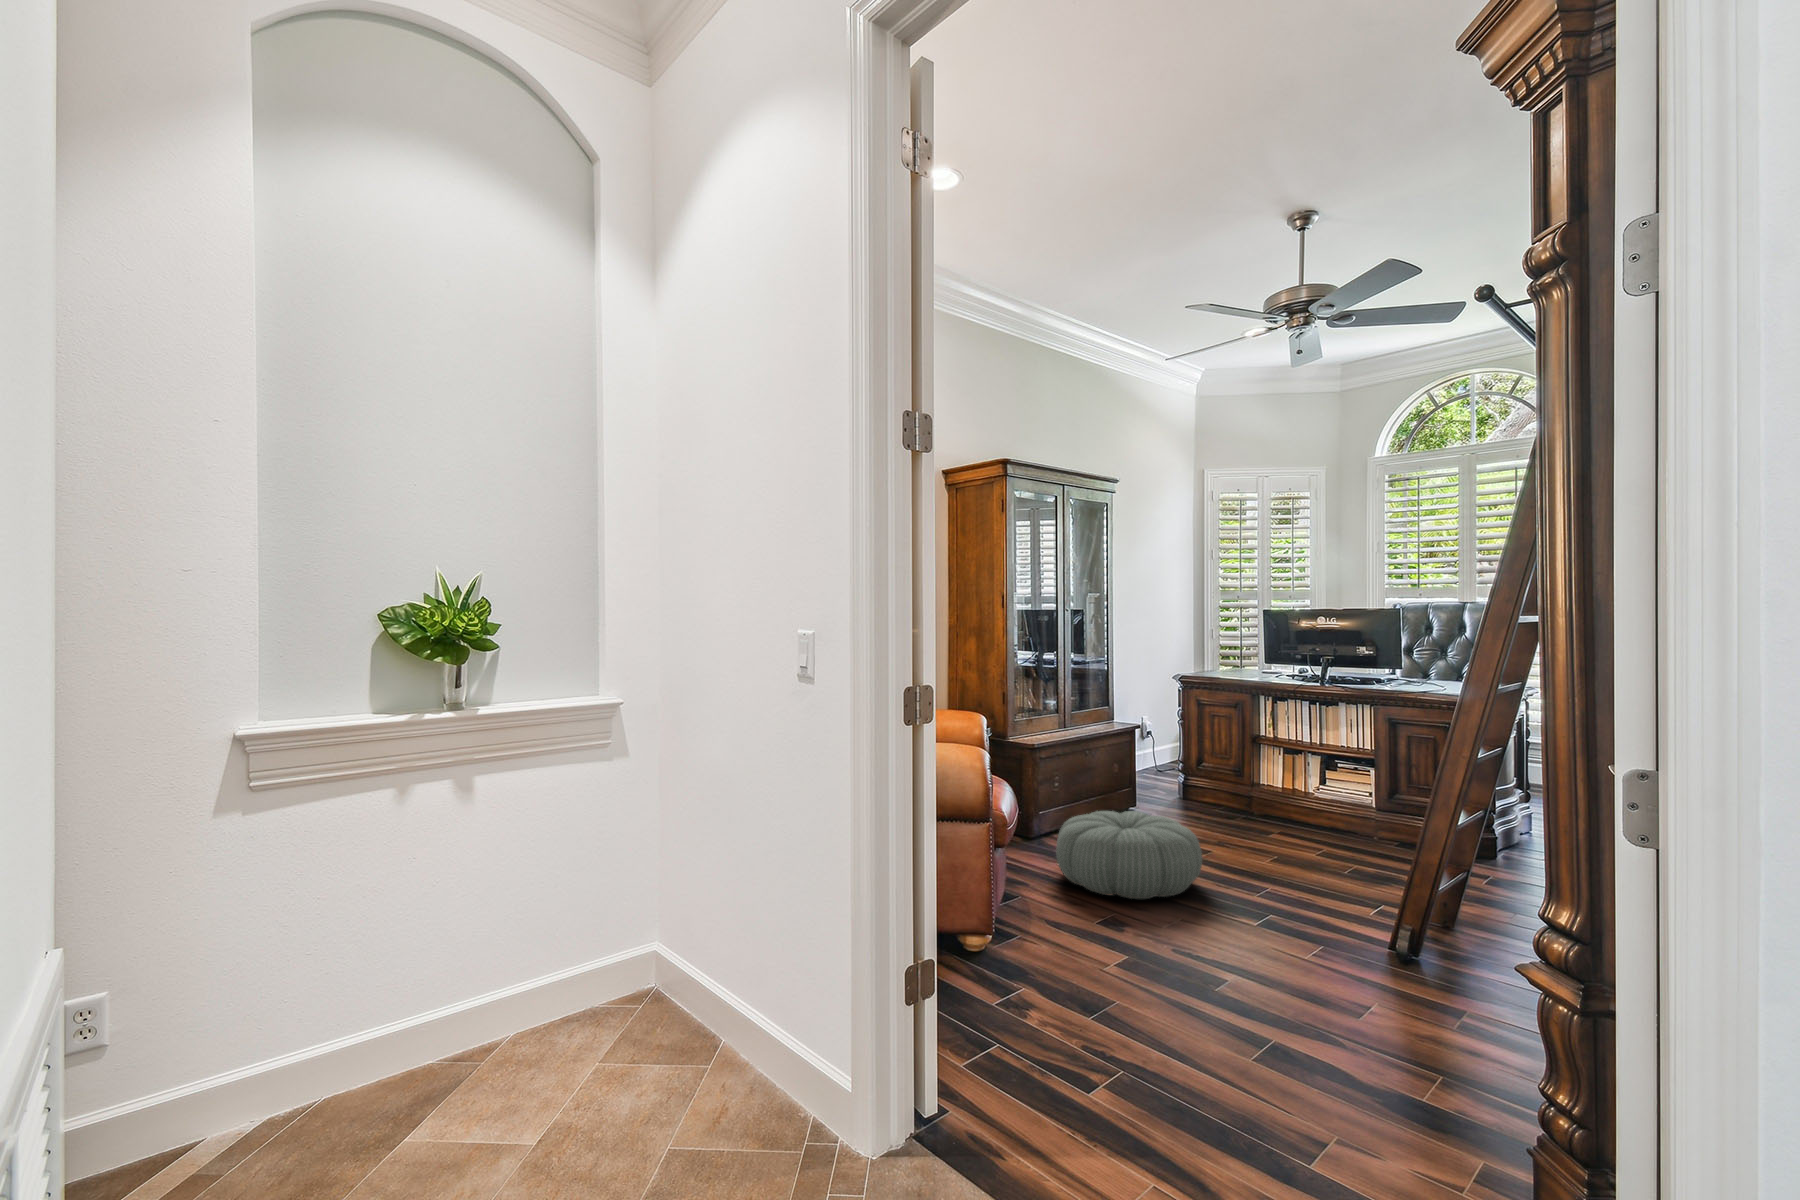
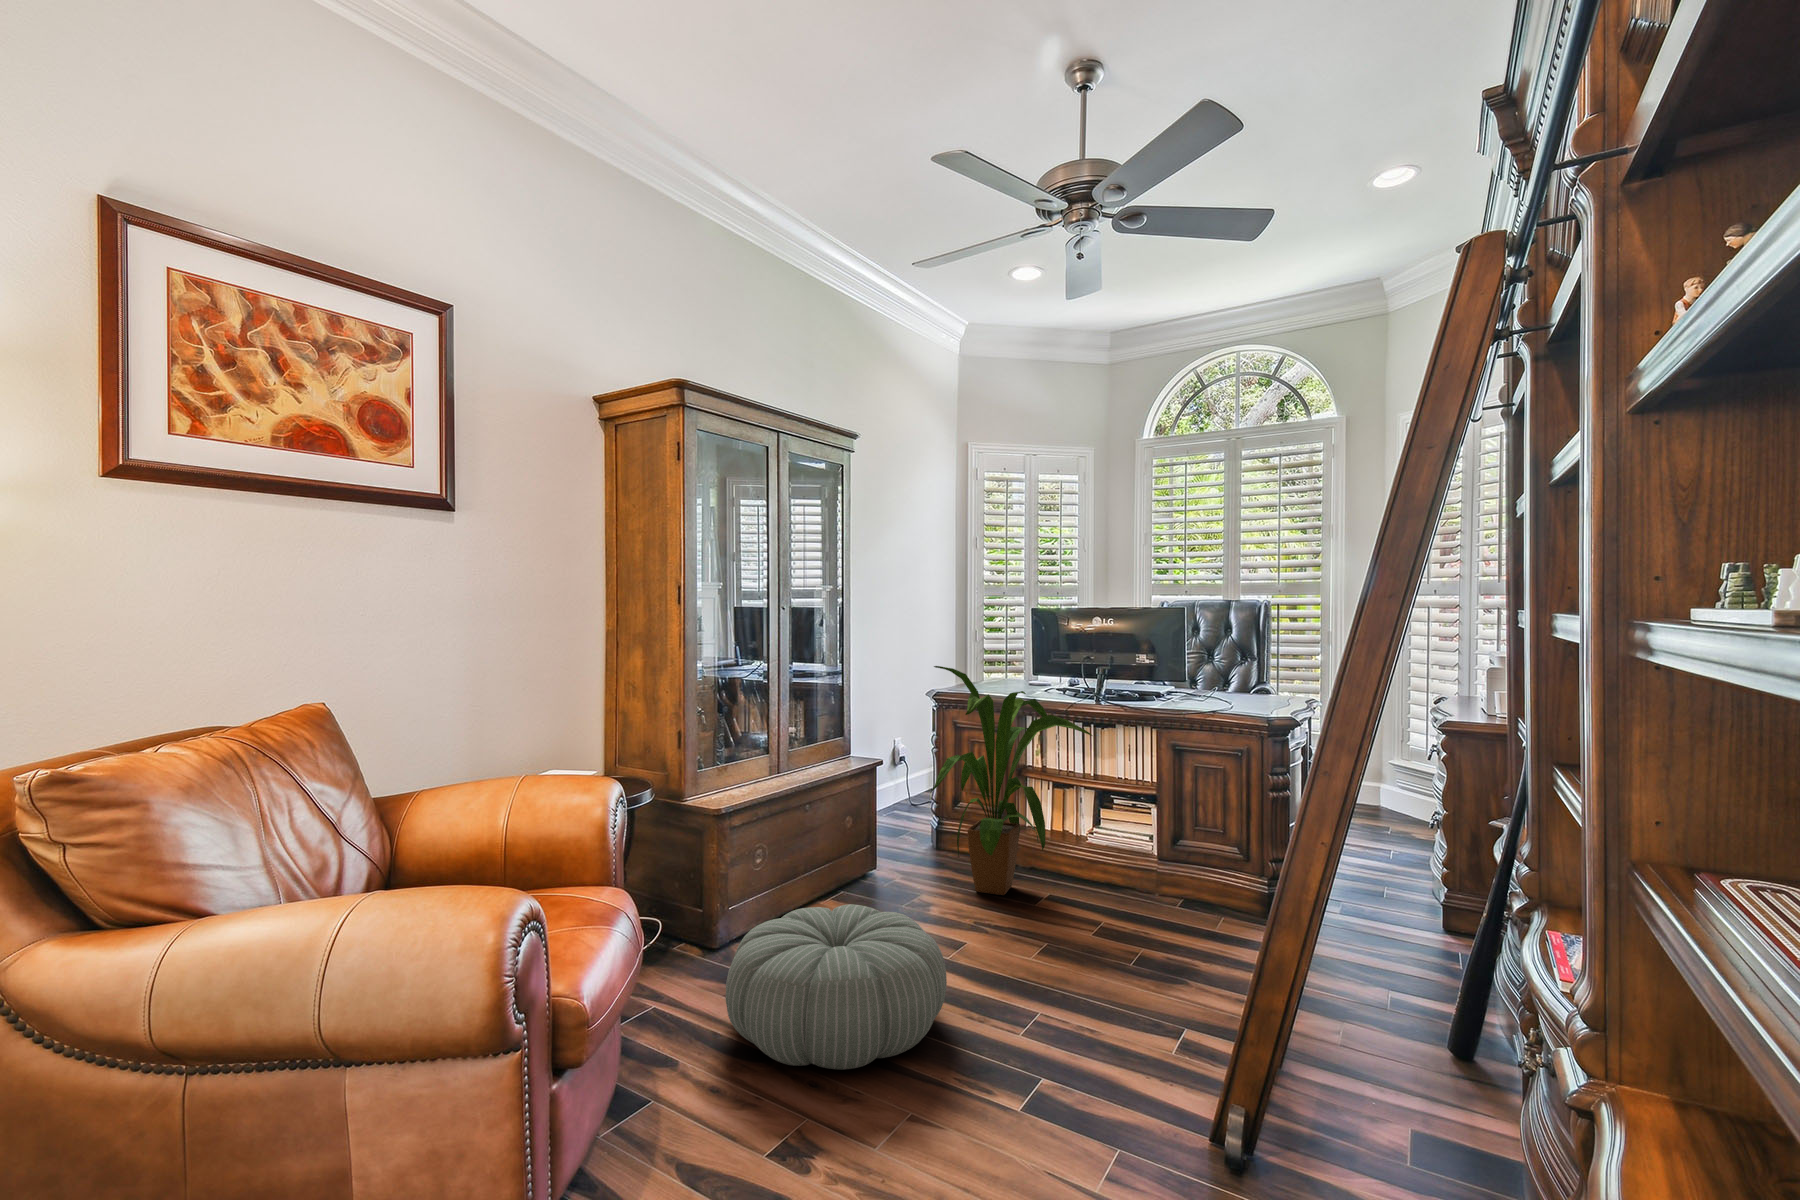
house plant: none [1184,655,1317,830] -> present [931,666,1092,895]

